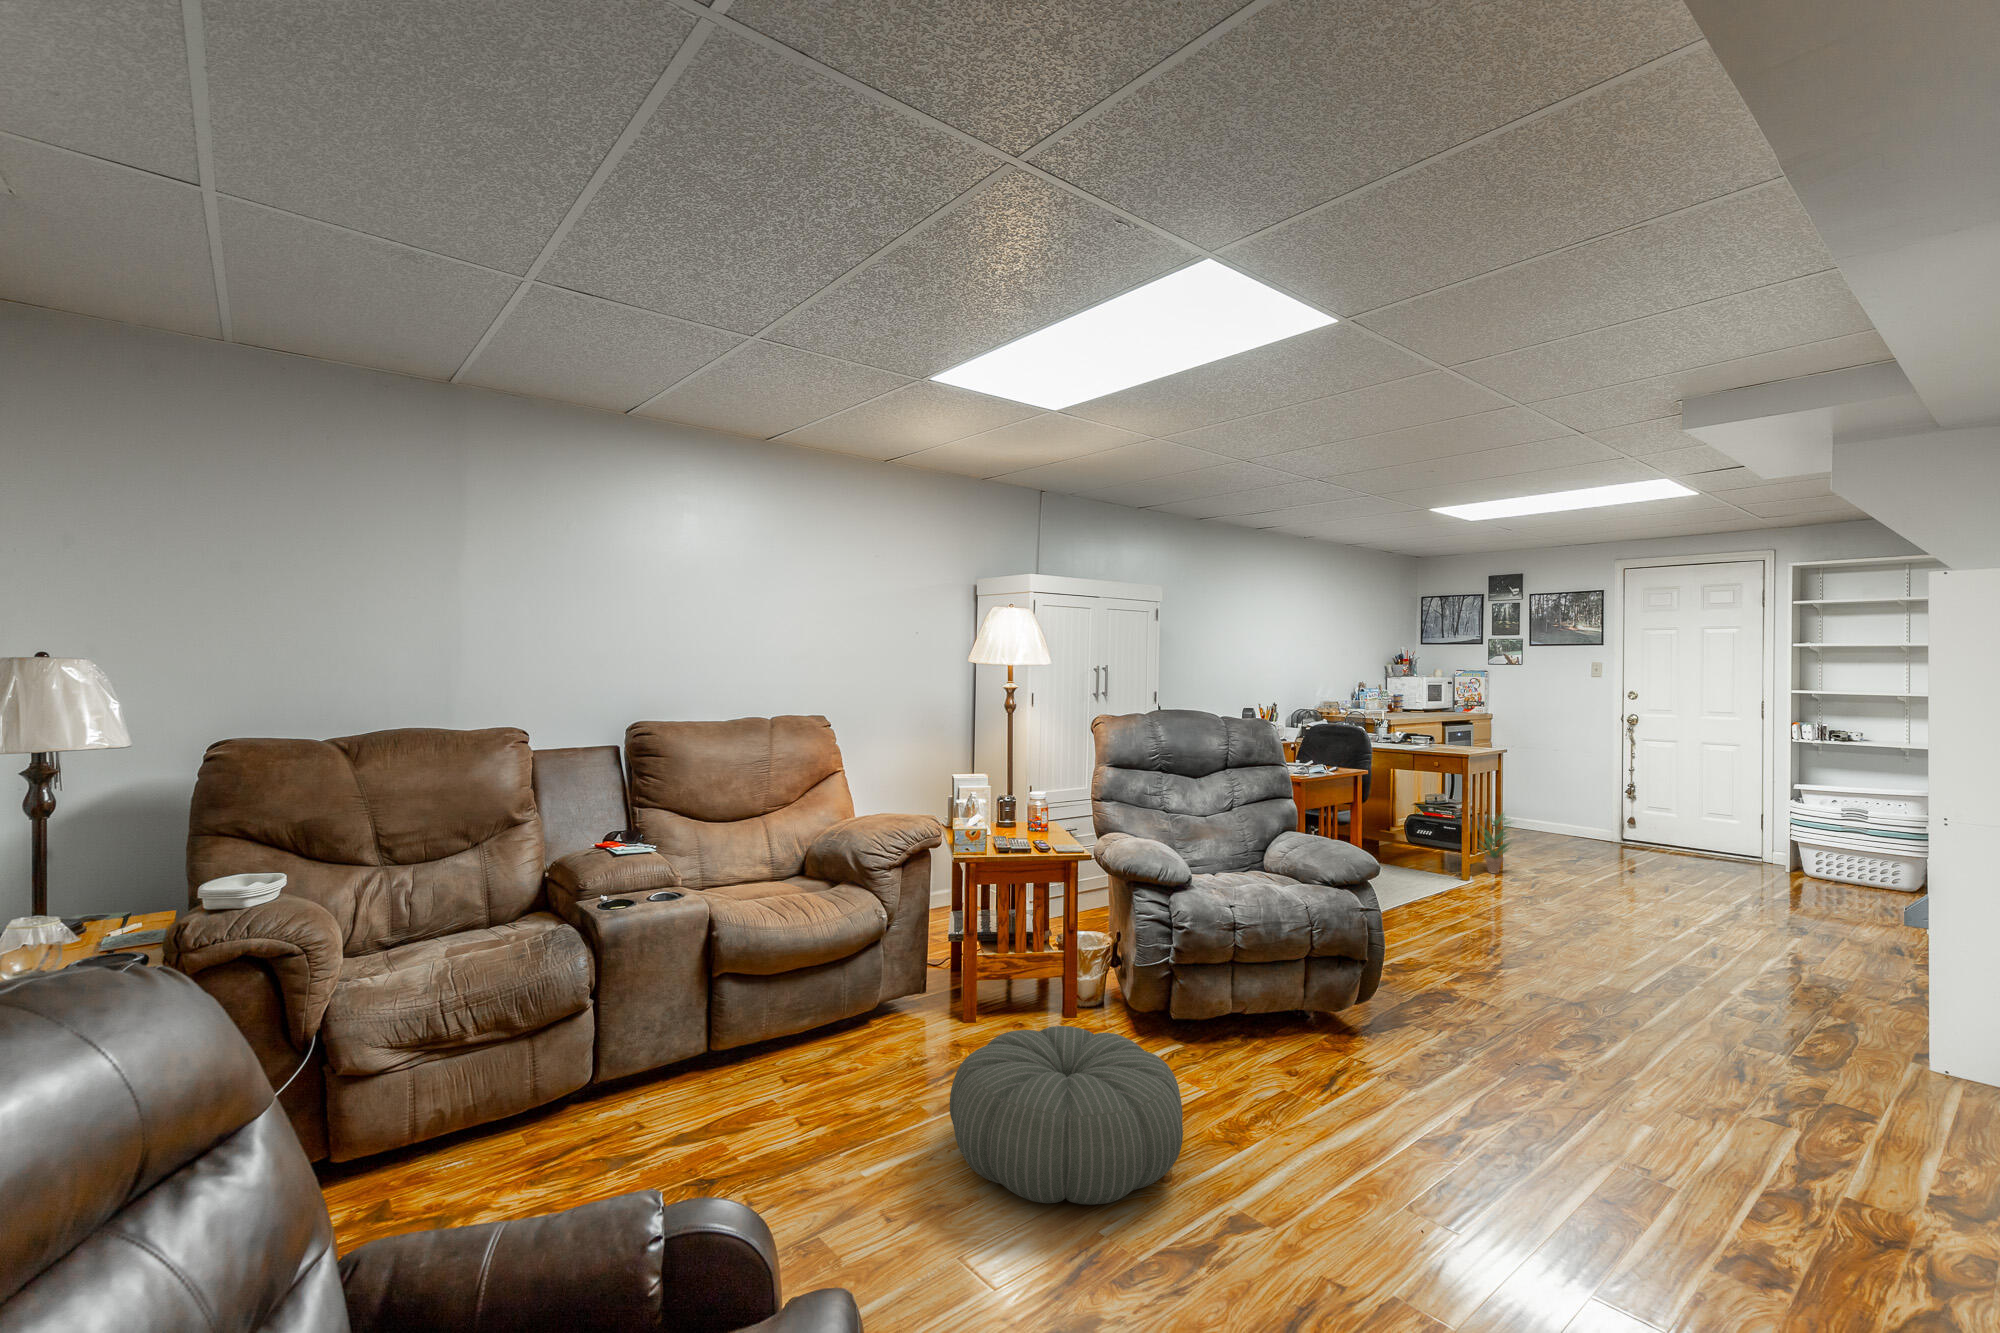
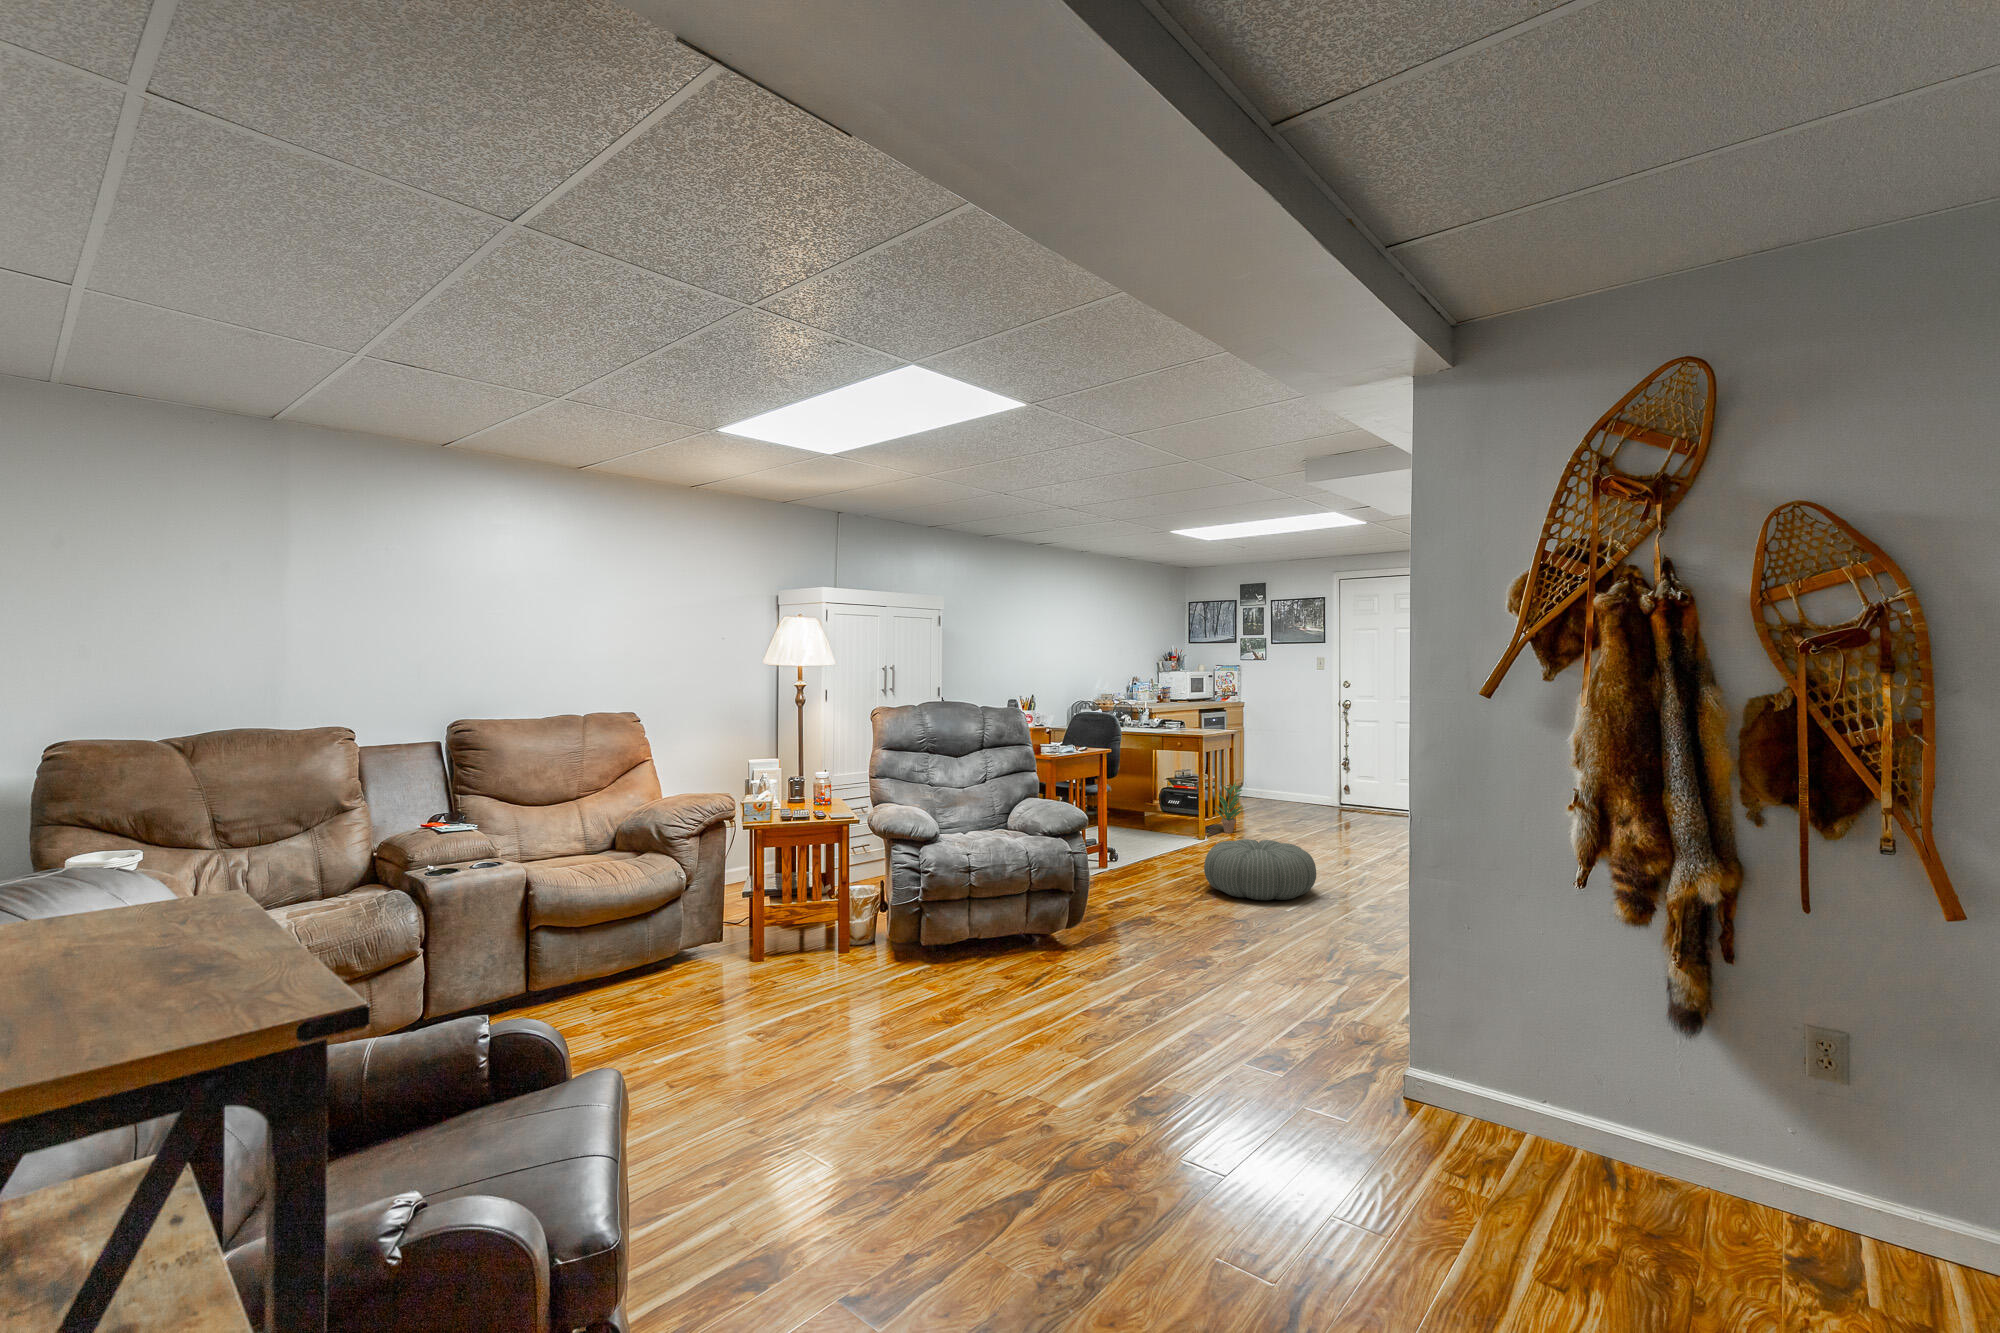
pouf: present [950,1026,1183,1205] -> present [1204,839,1316,900]

